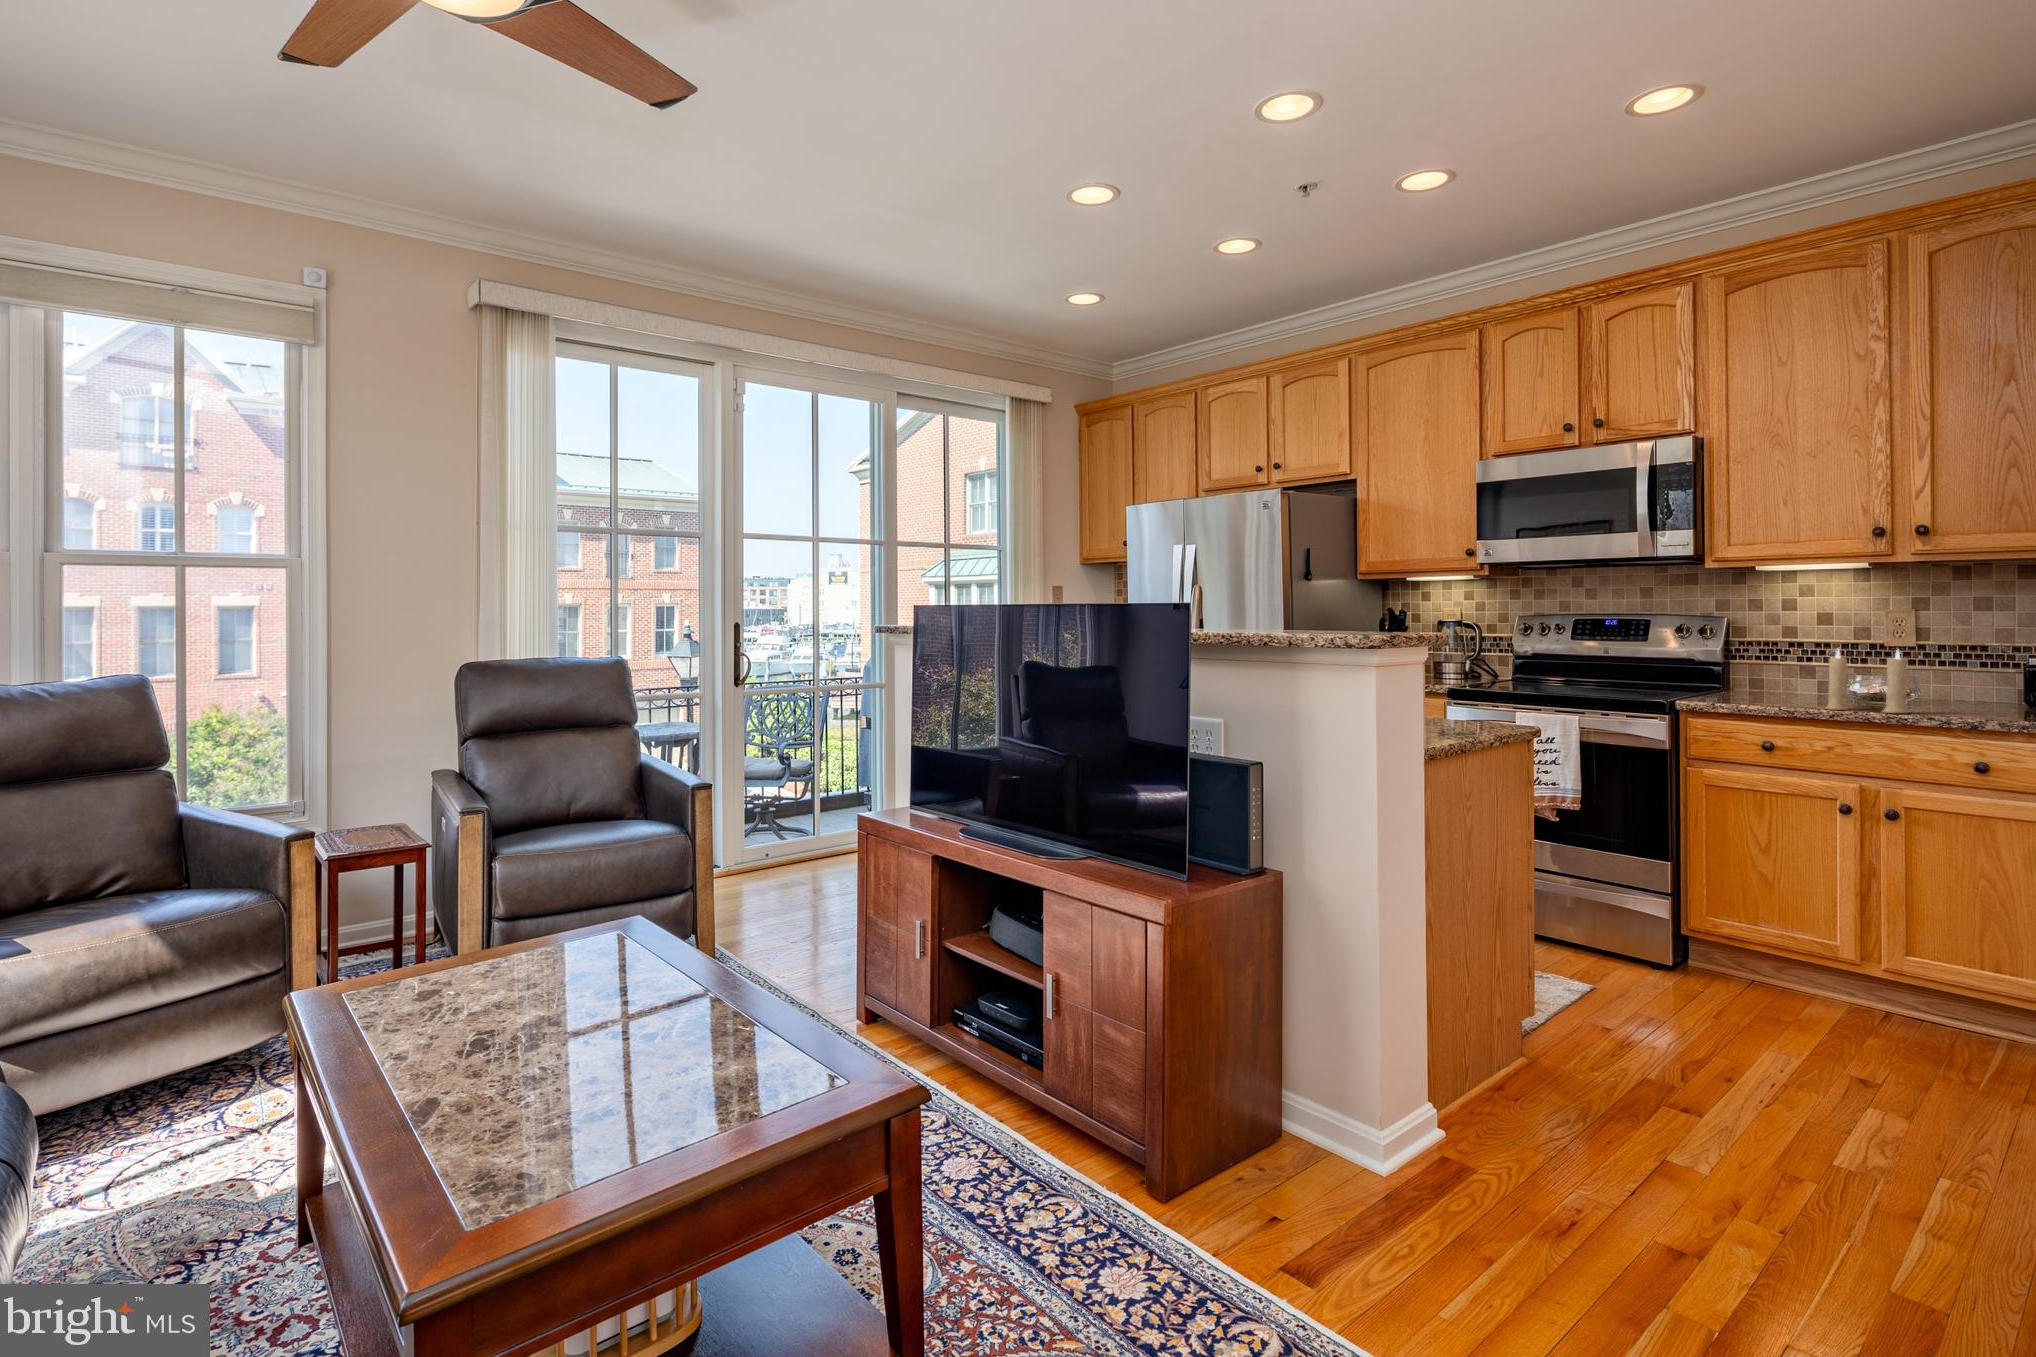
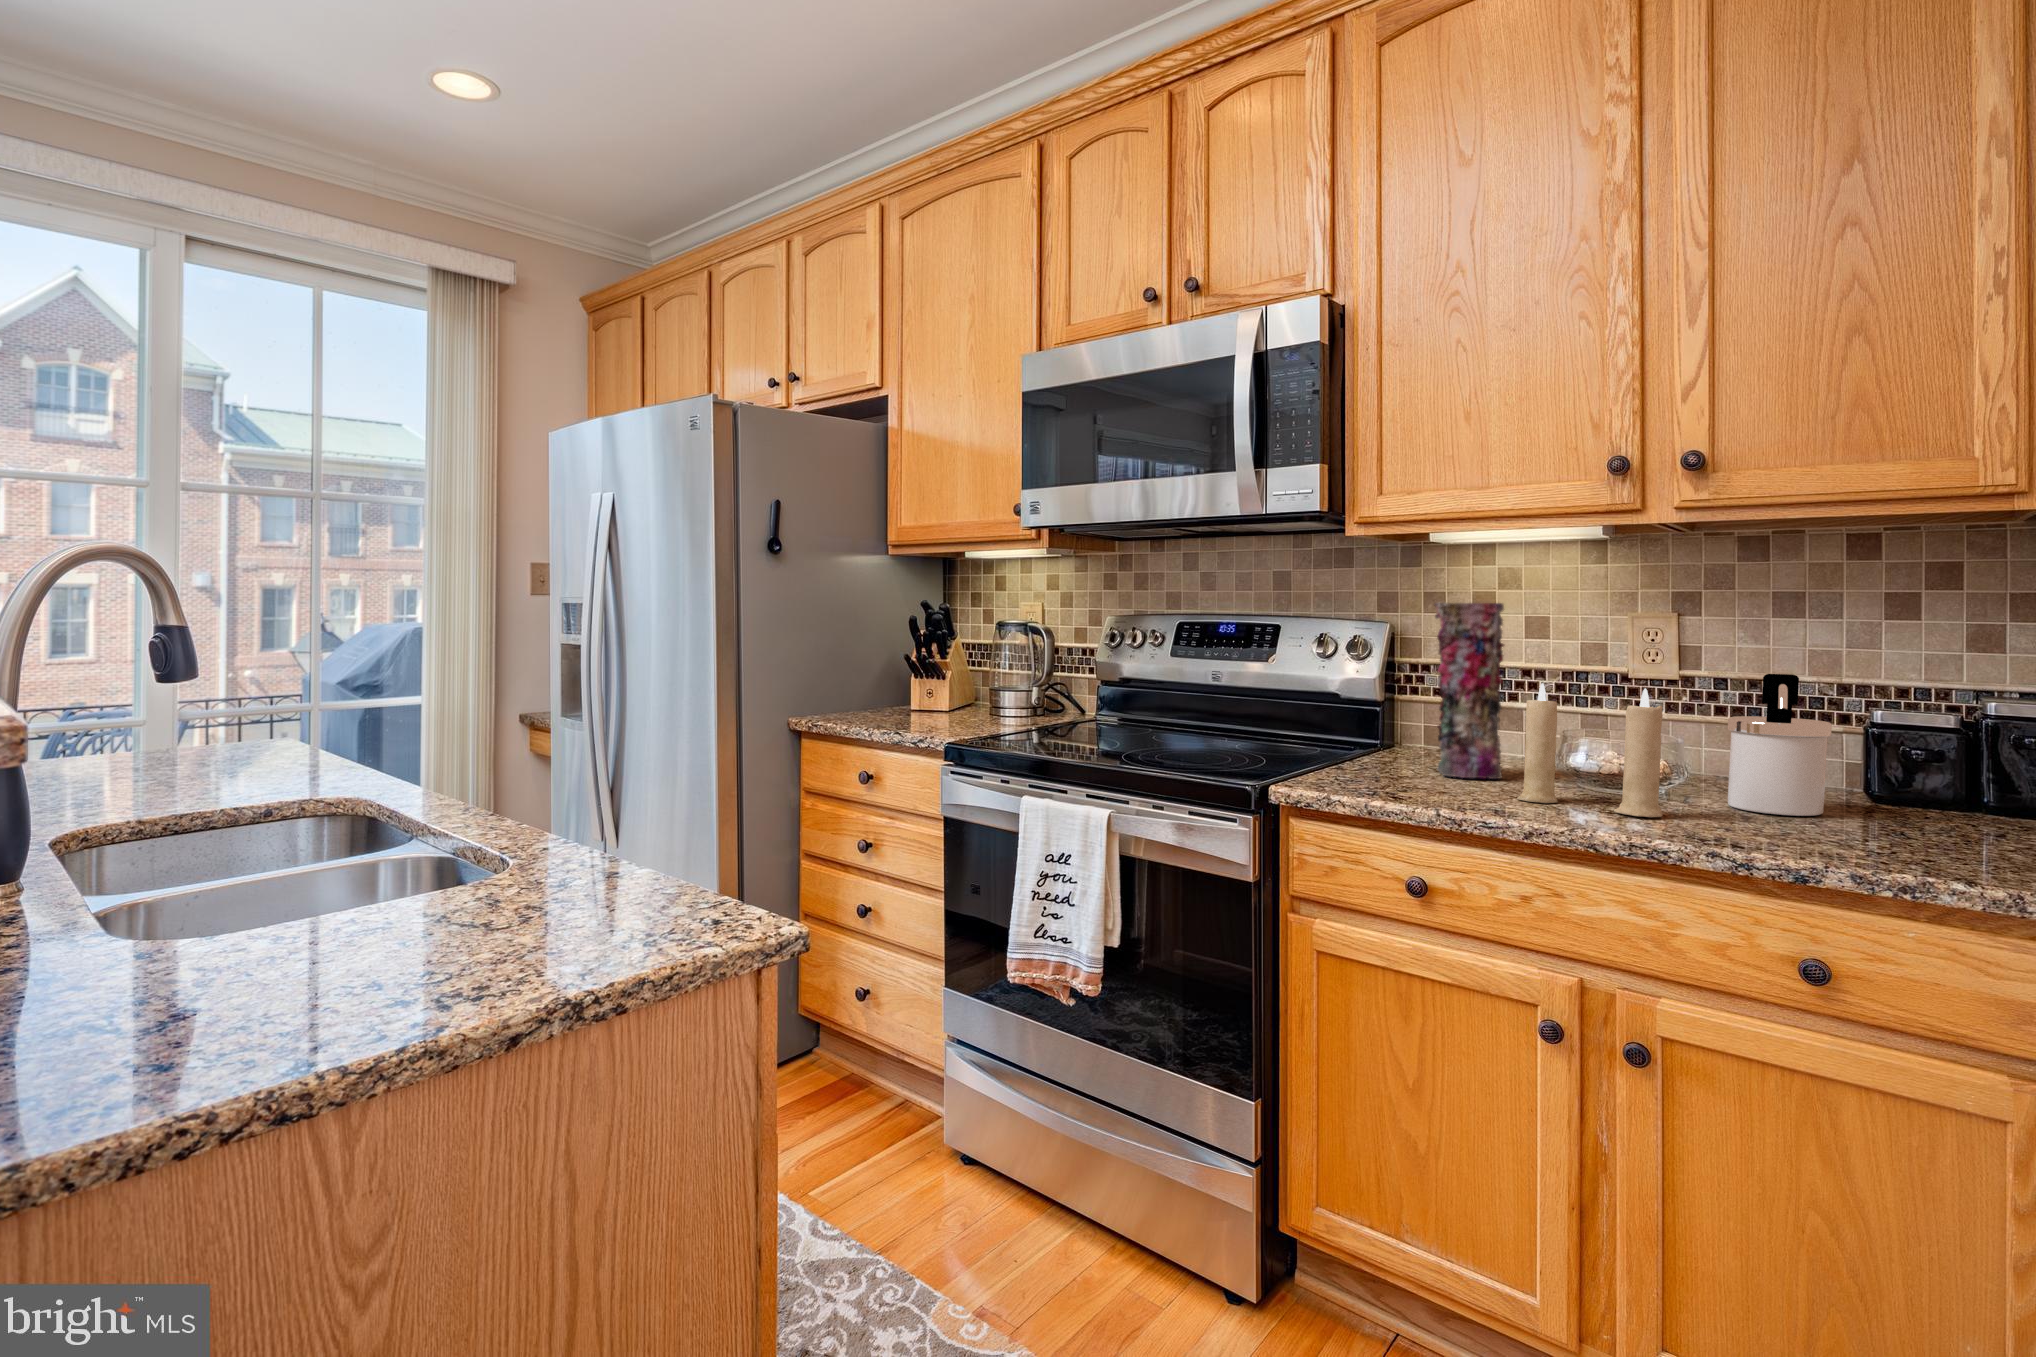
vase: none [1765,606,1810,702] -> present [1435,603,1504,779]
soap dispenser: none [1945,641,2003,712] -> present [1728,674,1832,816]

